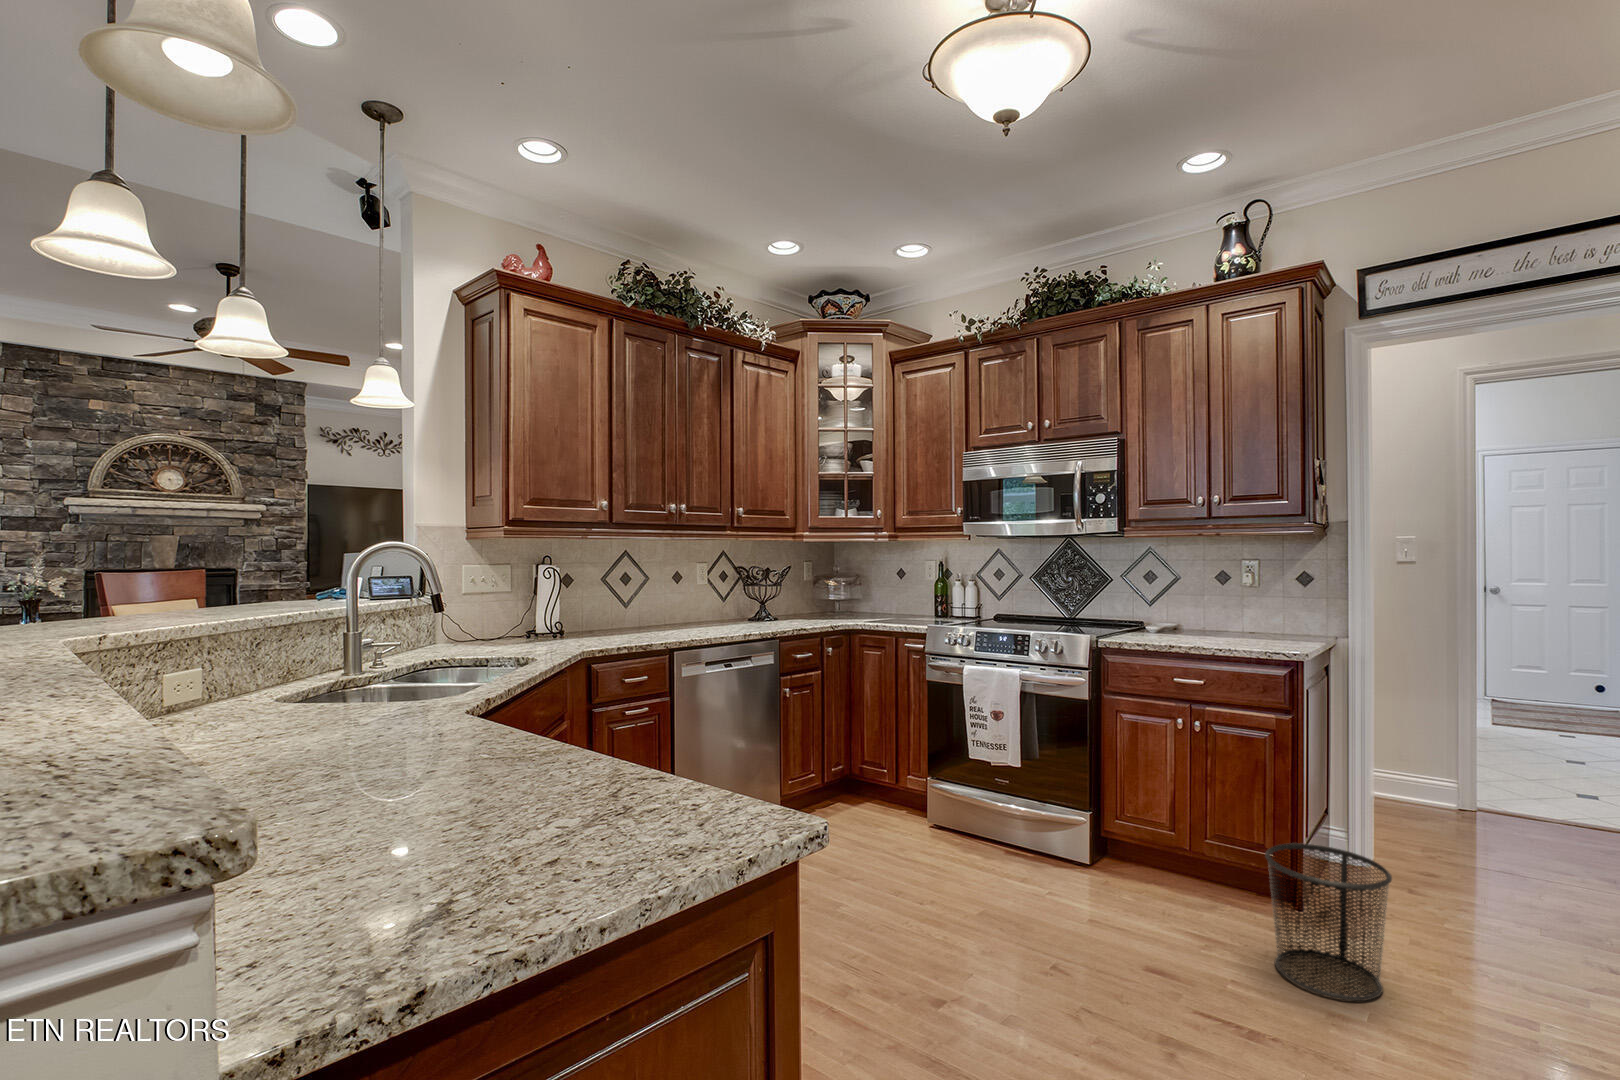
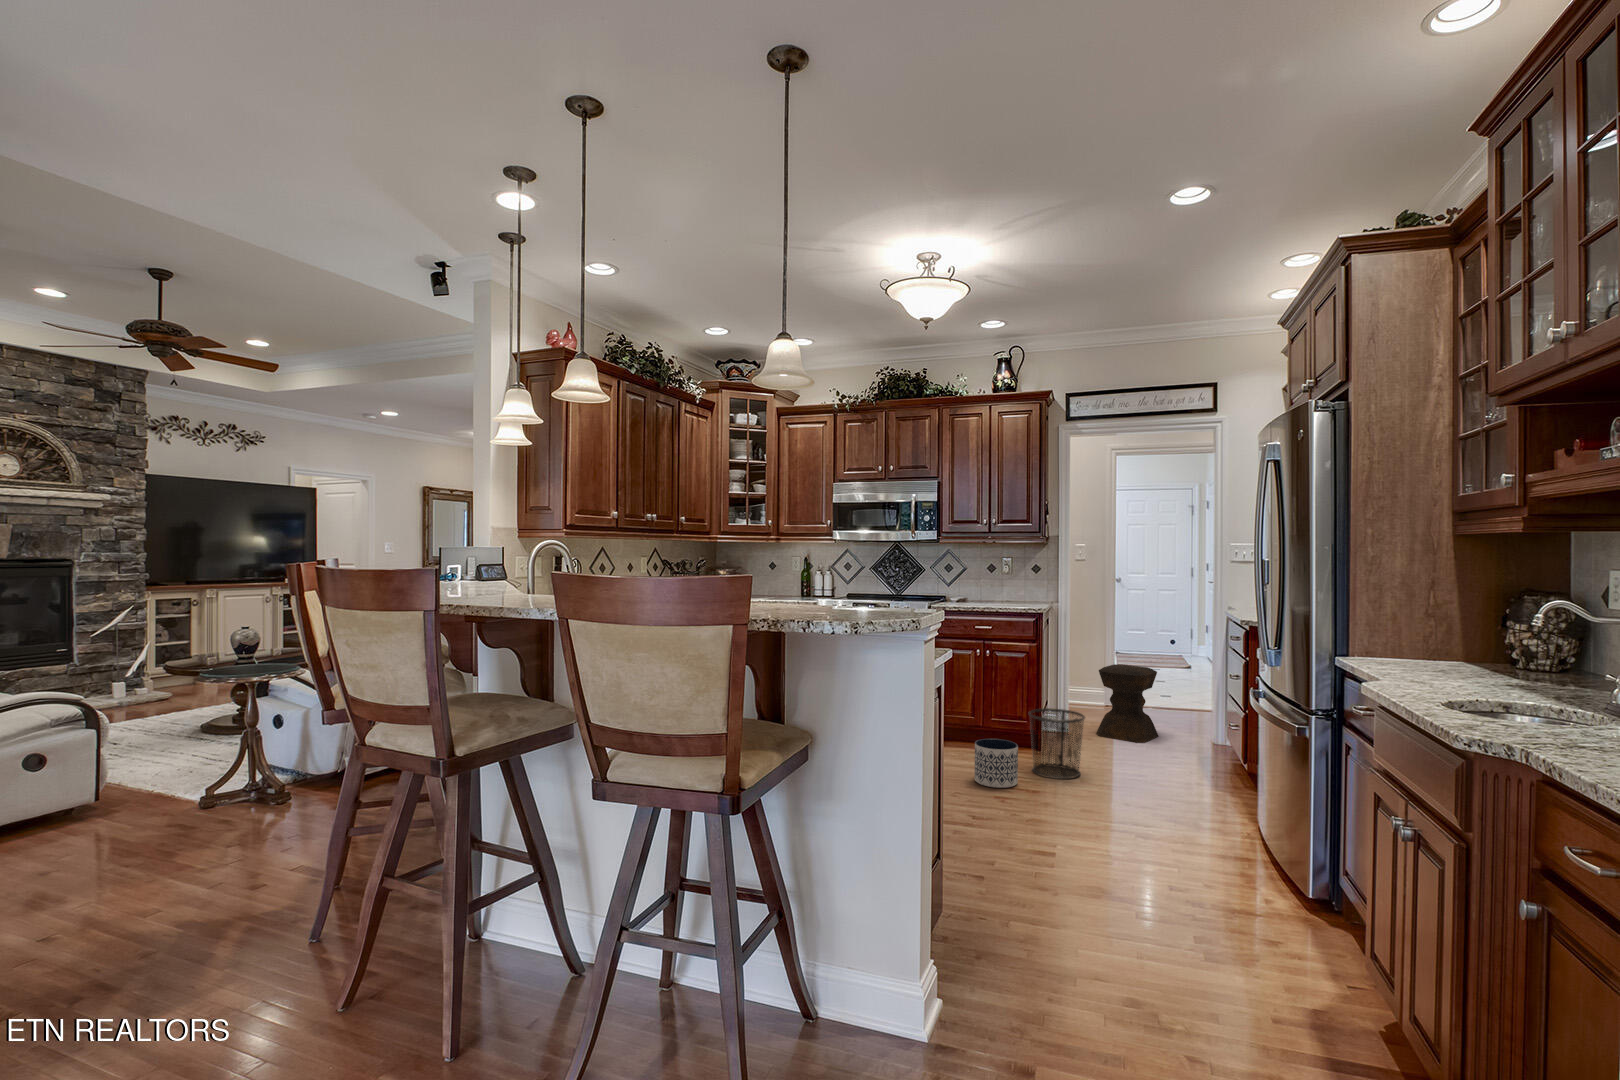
stool: none [1434,752,1579,915] -> present [1096,664,1158,743]
planter: none [1144,896,1233,1007] -> present [974,739,1018,788]

